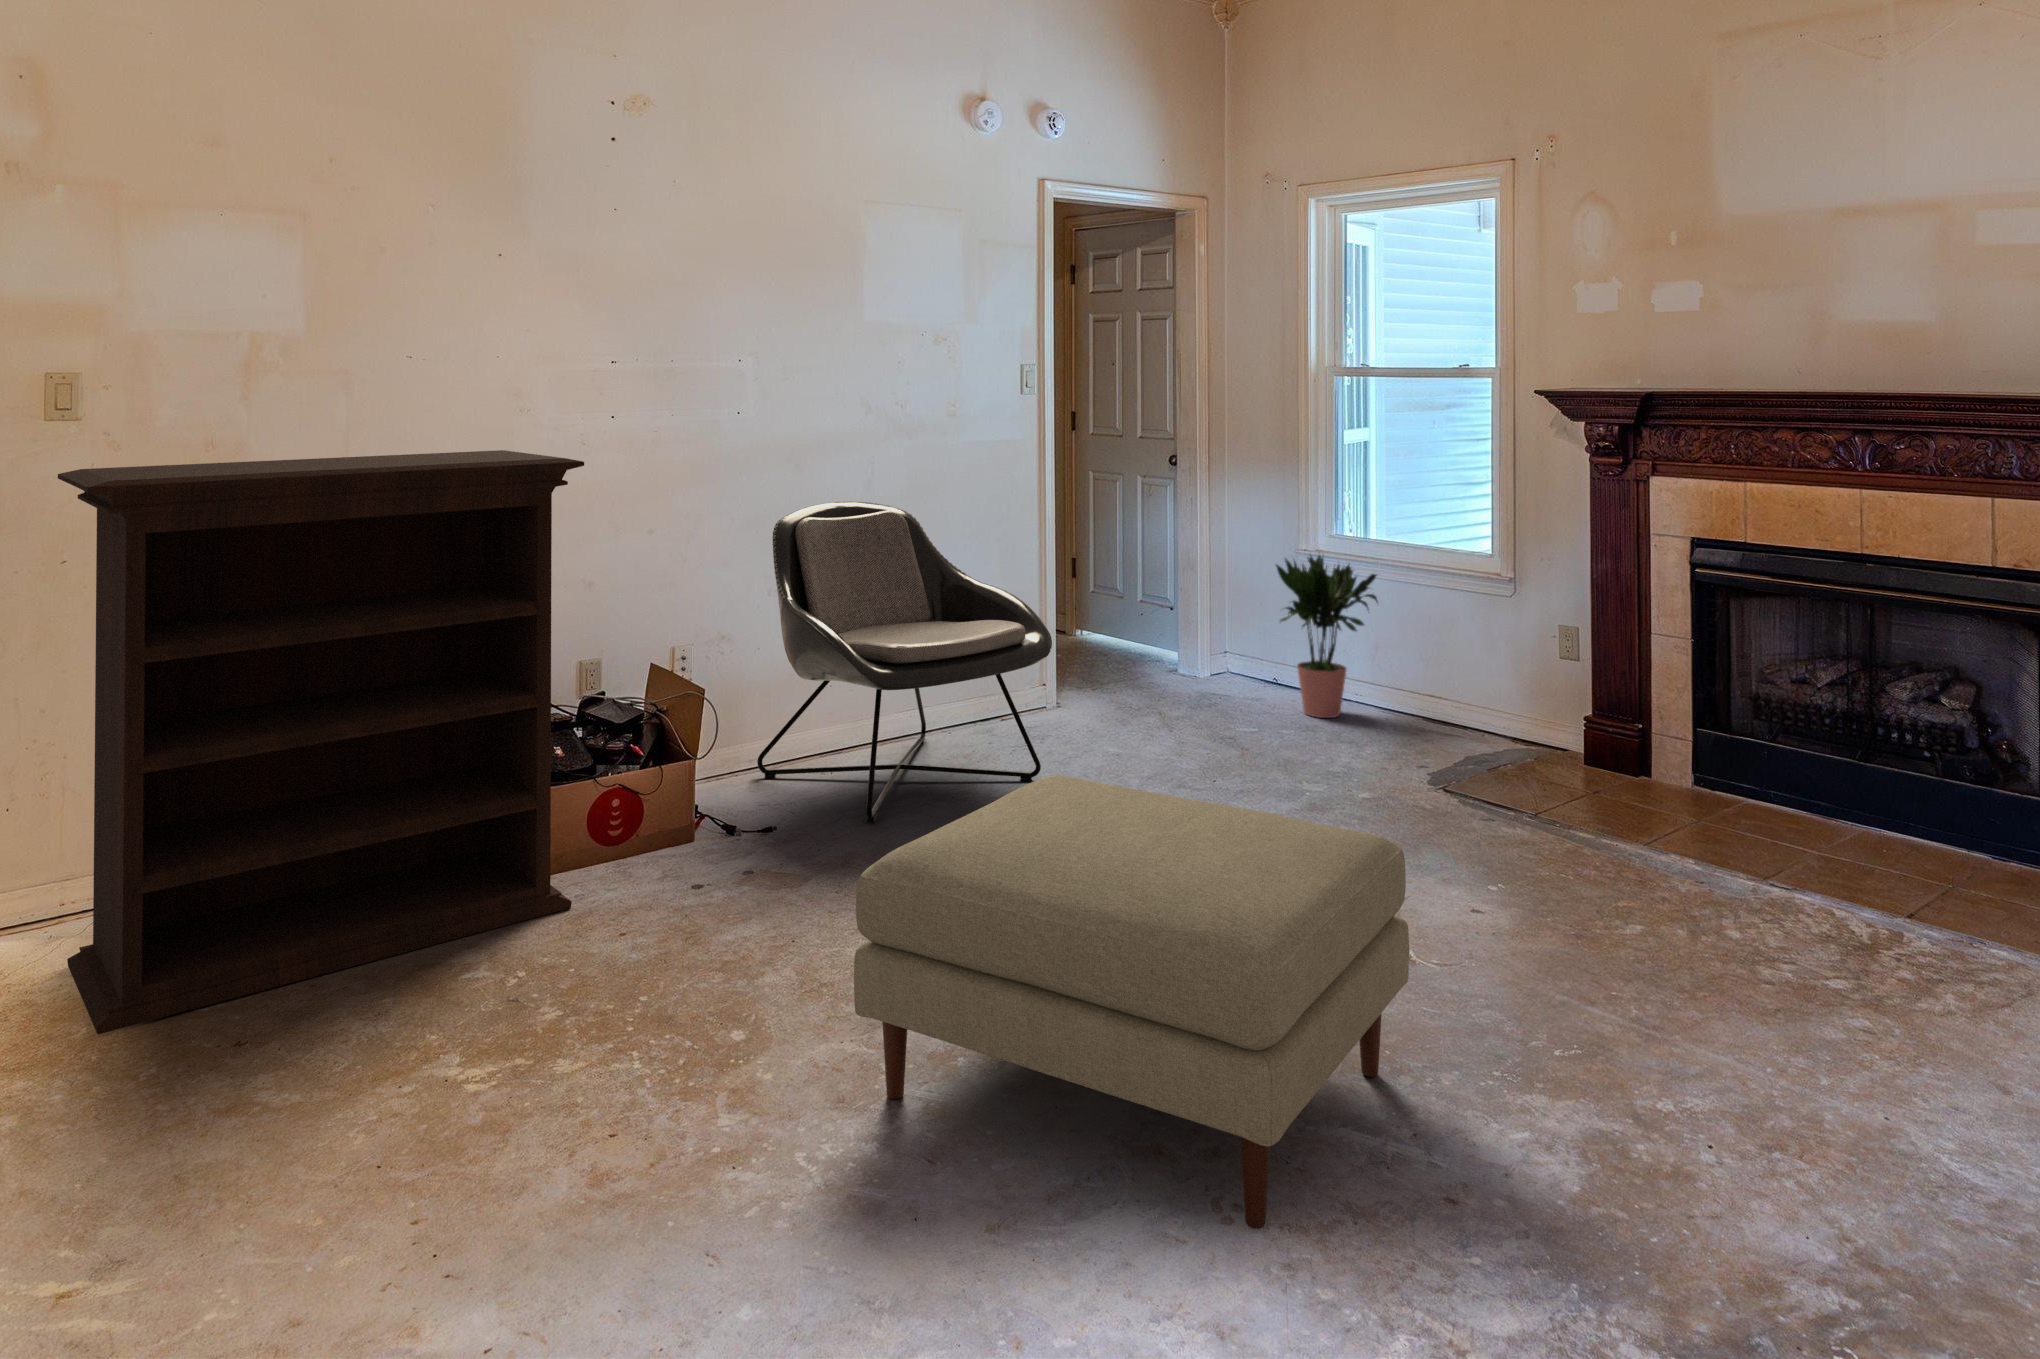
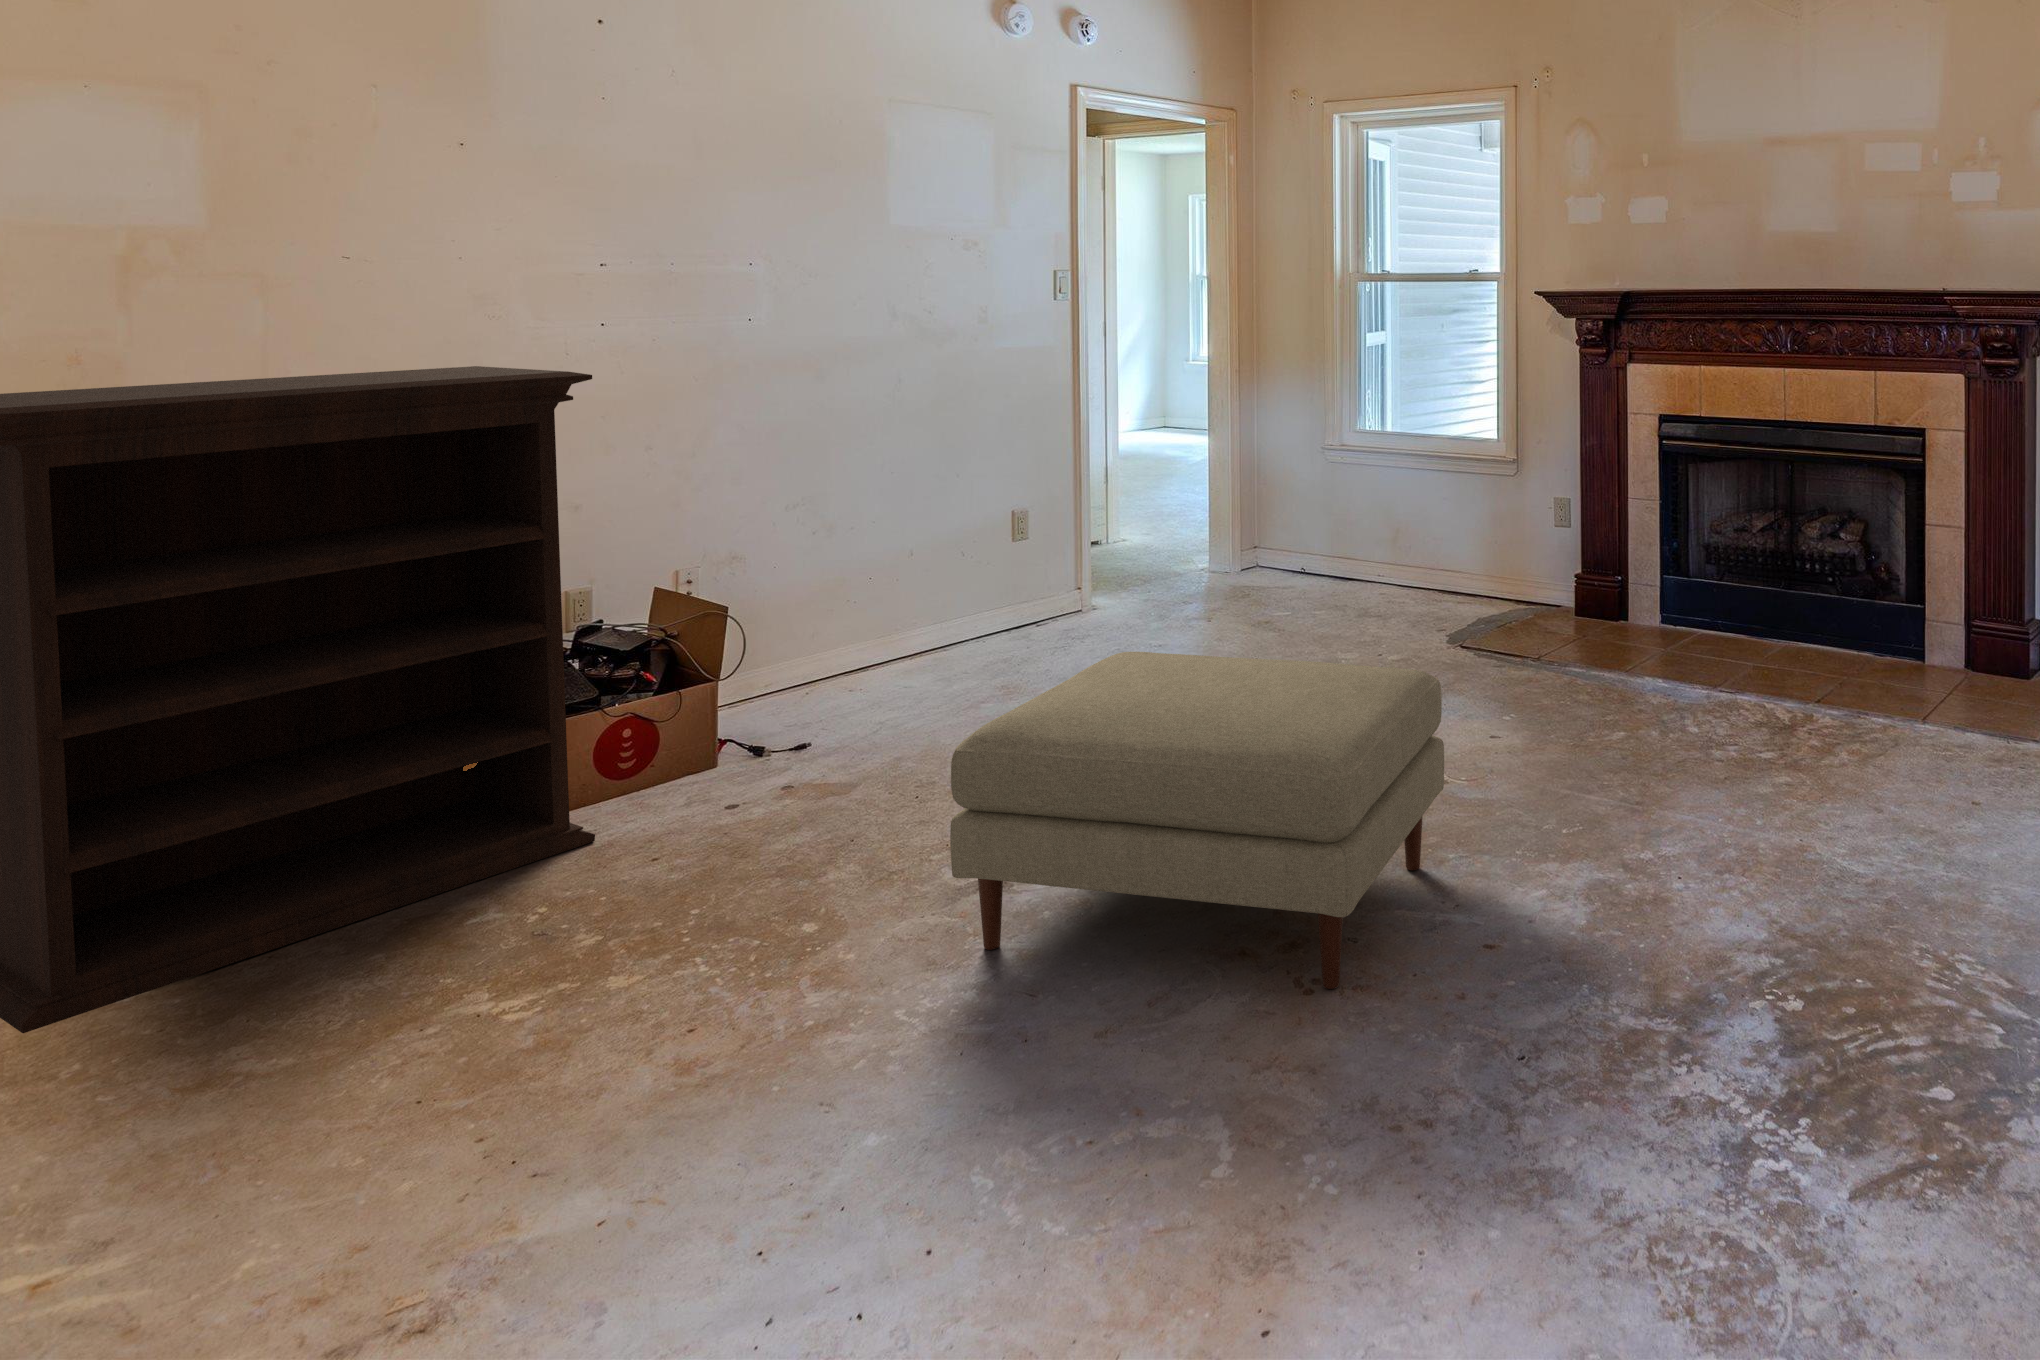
lounge chair: present [757,502,1052,822] -> none [775,413,1092,729]
potted plant: present [1276,554,1378,718] -> none [1299,442,1401,599]

